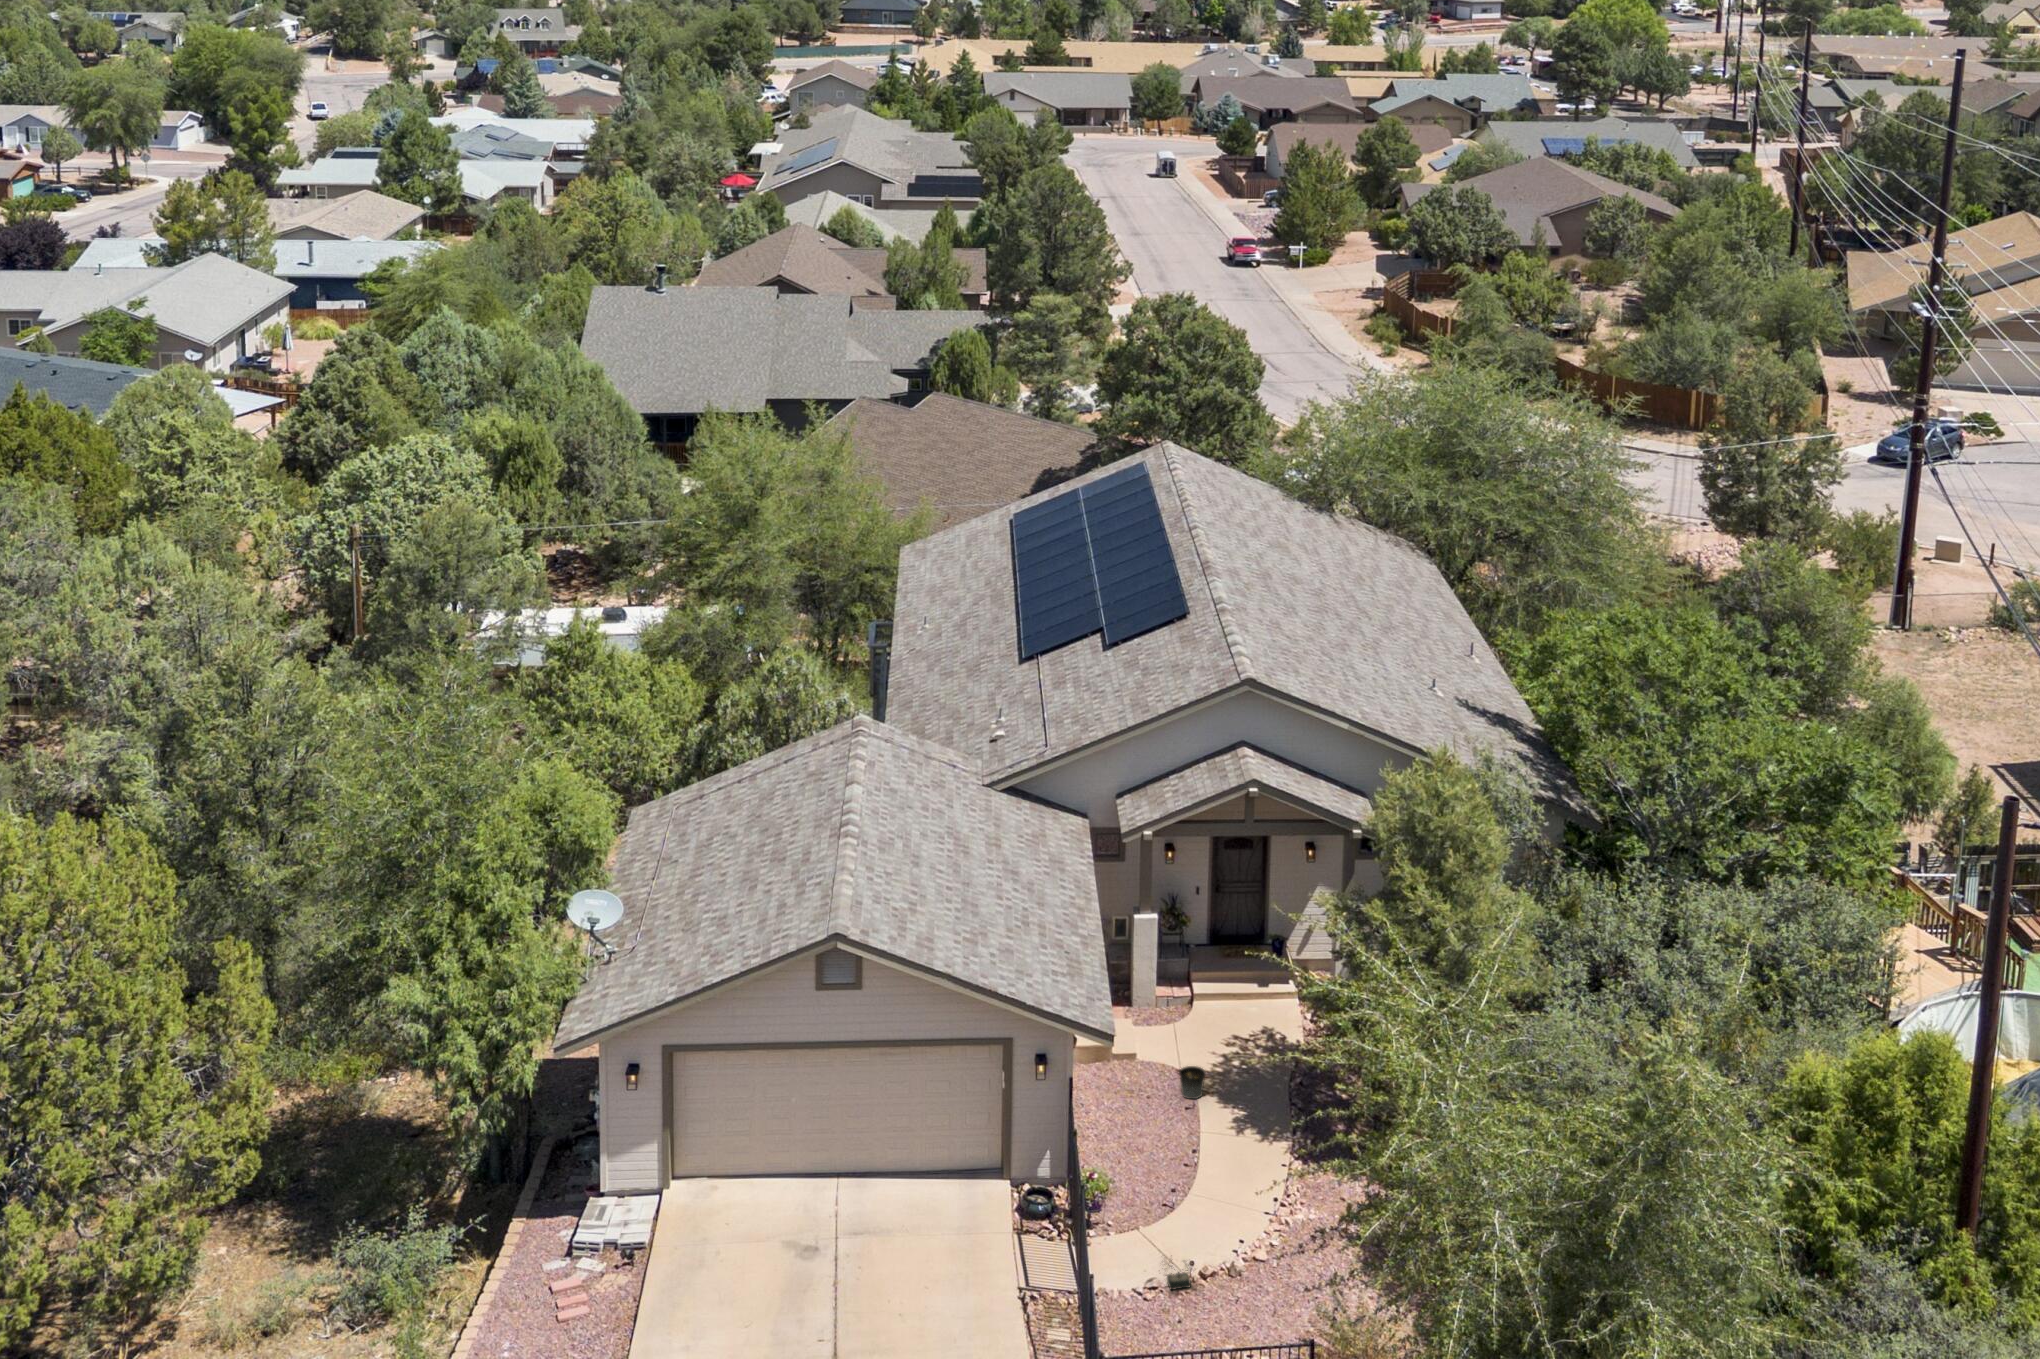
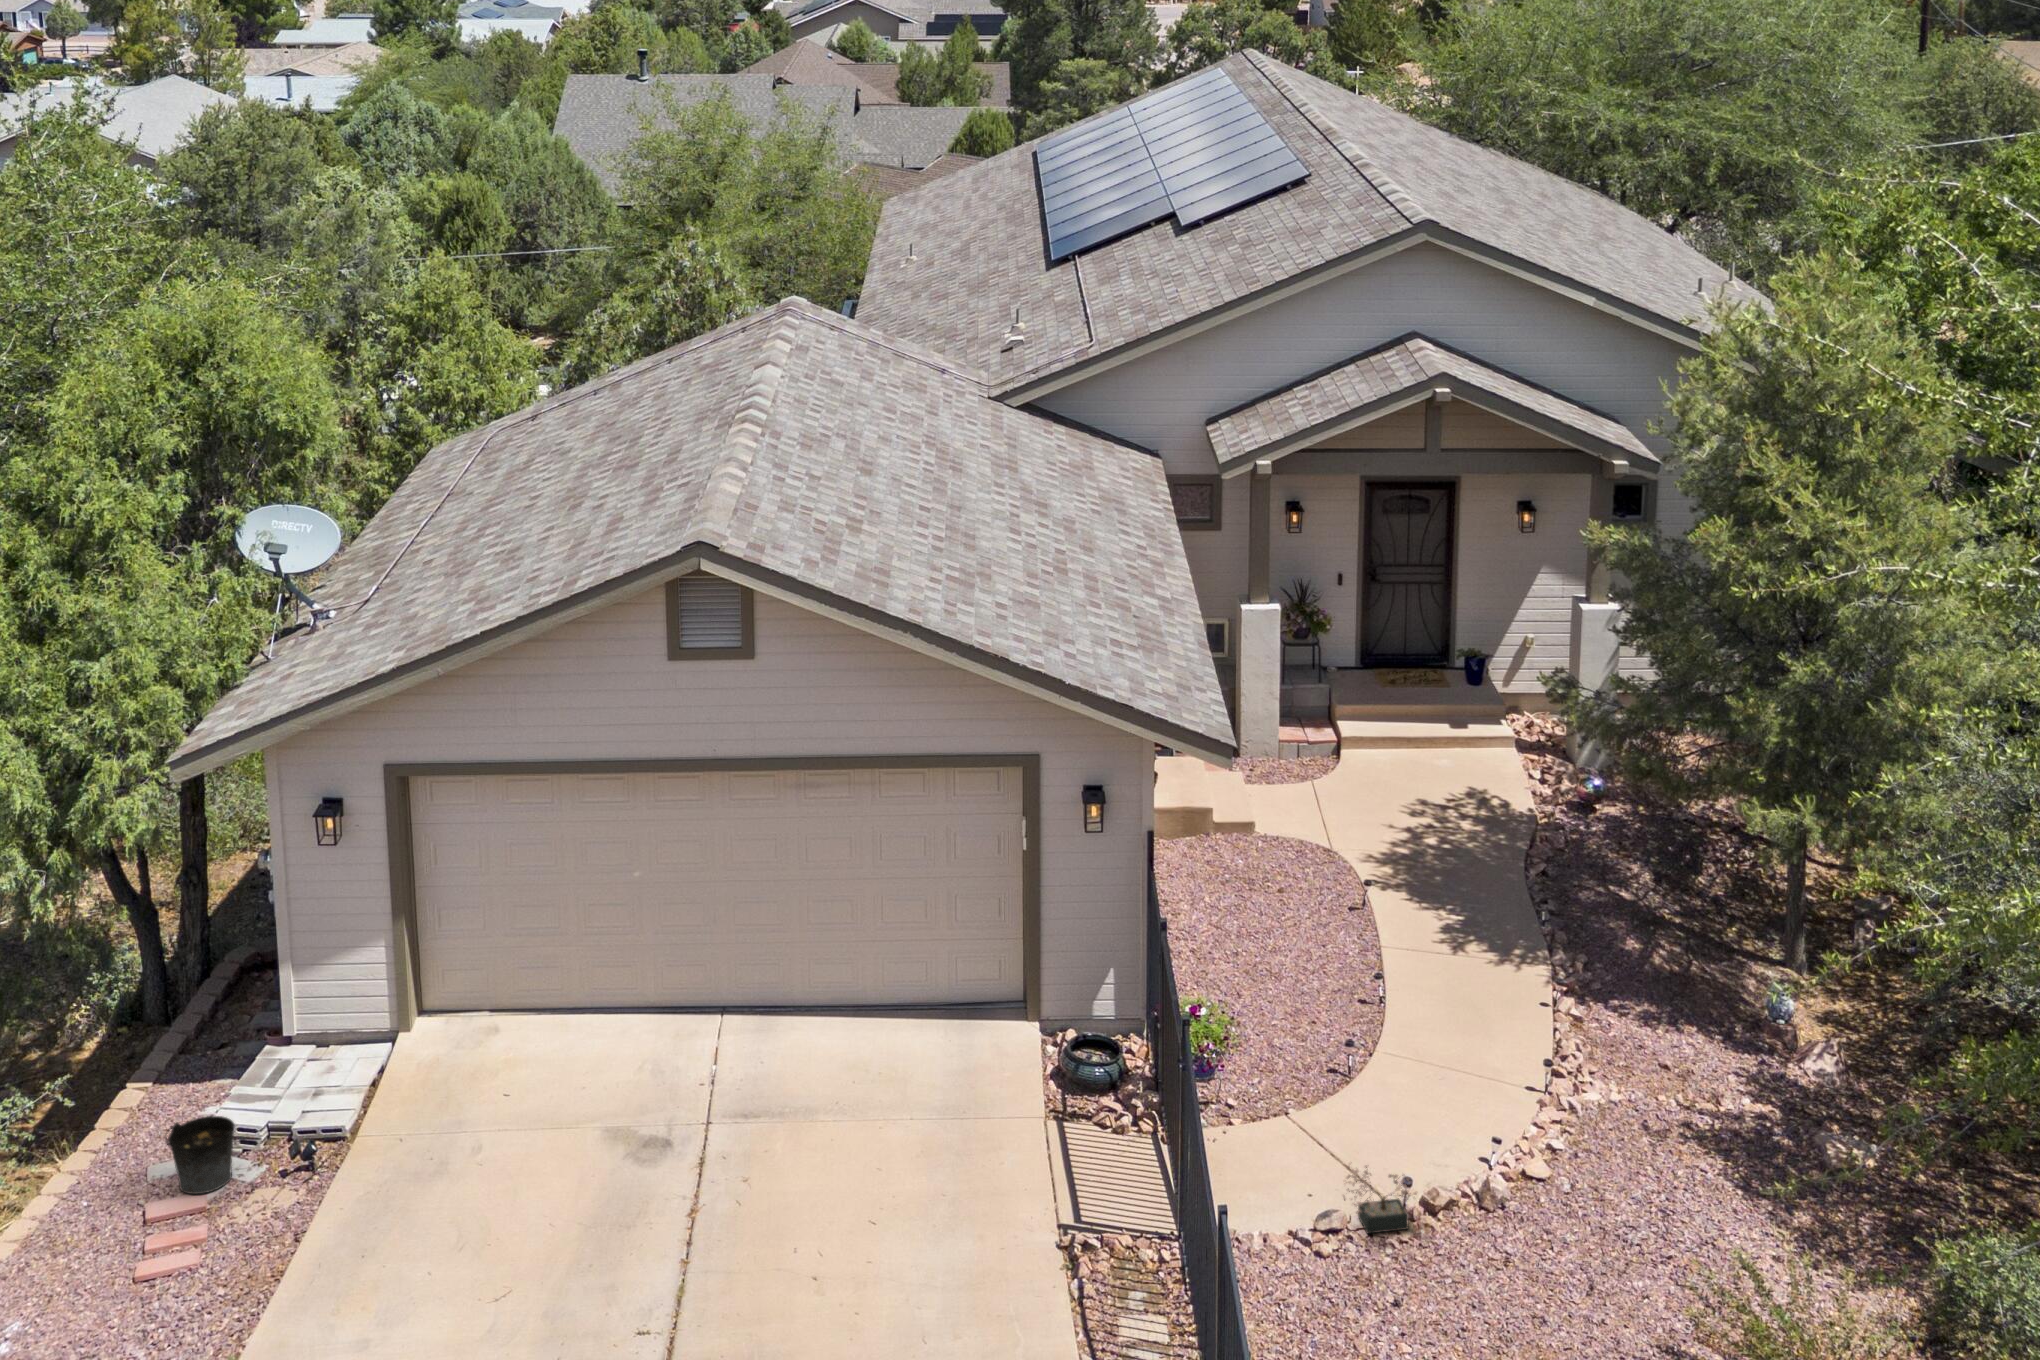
bucket: present [1179,1066,1206,1099] -> present [165,1116,235,1194]

